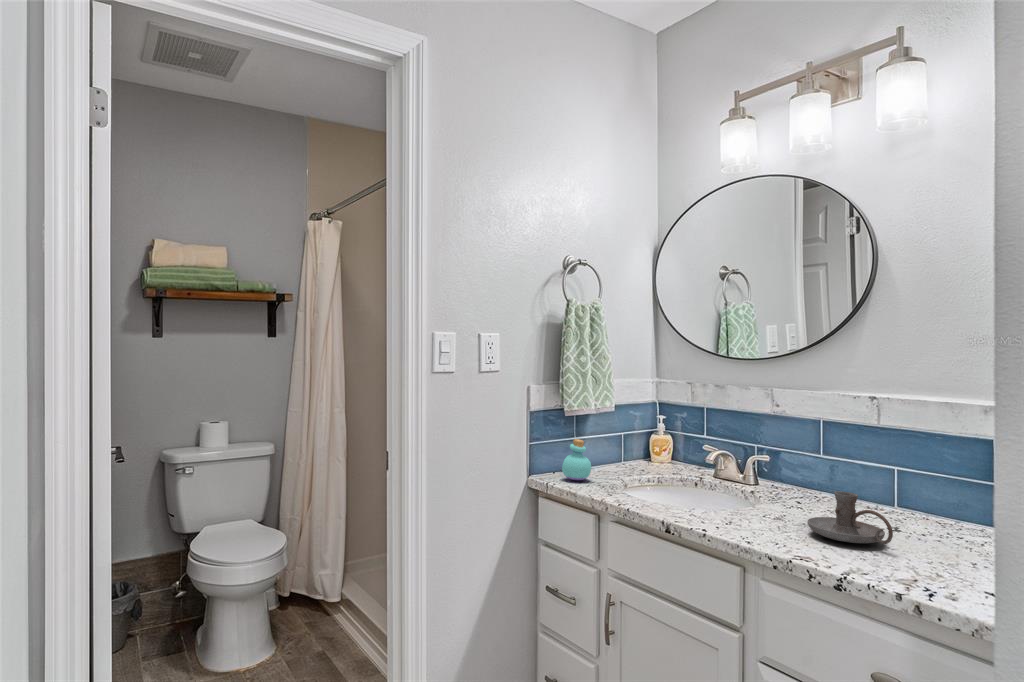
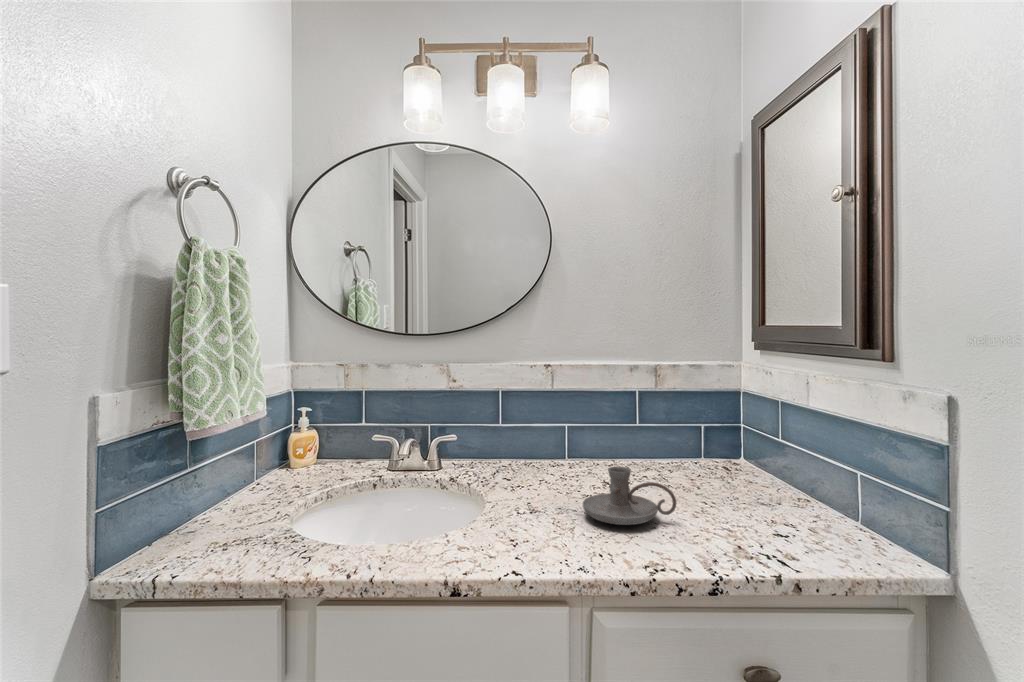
perfume bottle: present [562,439,591,480] -> none [200,472,257,544]

